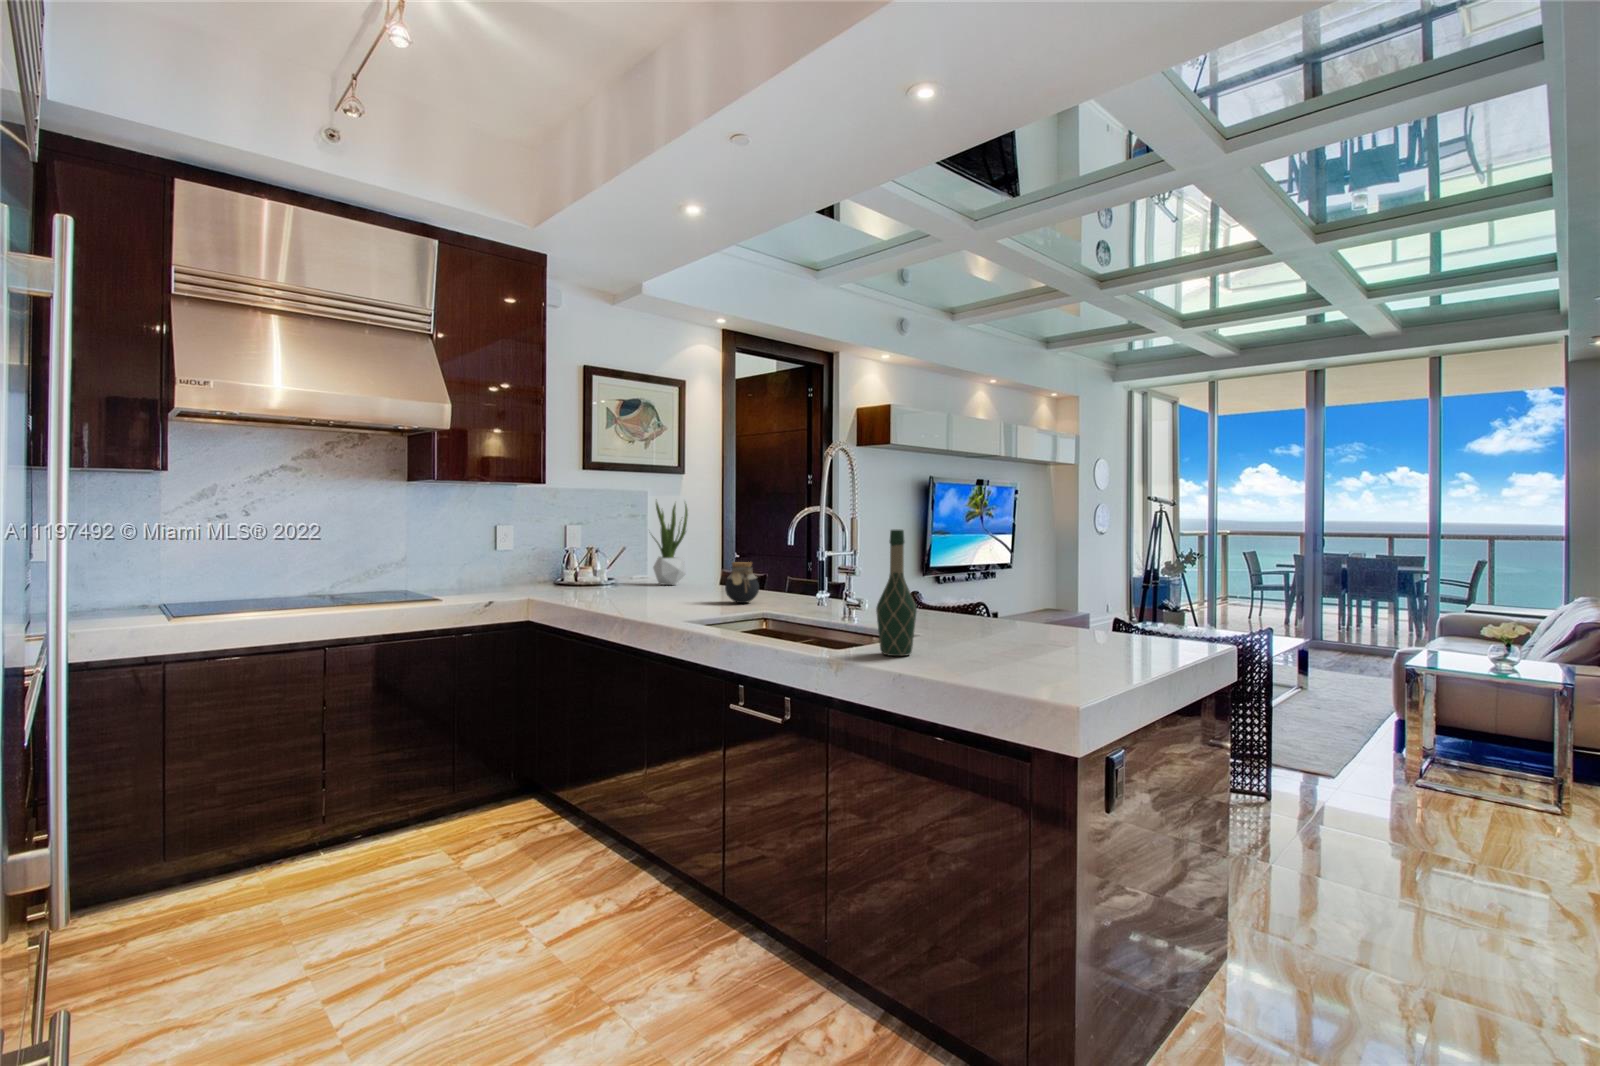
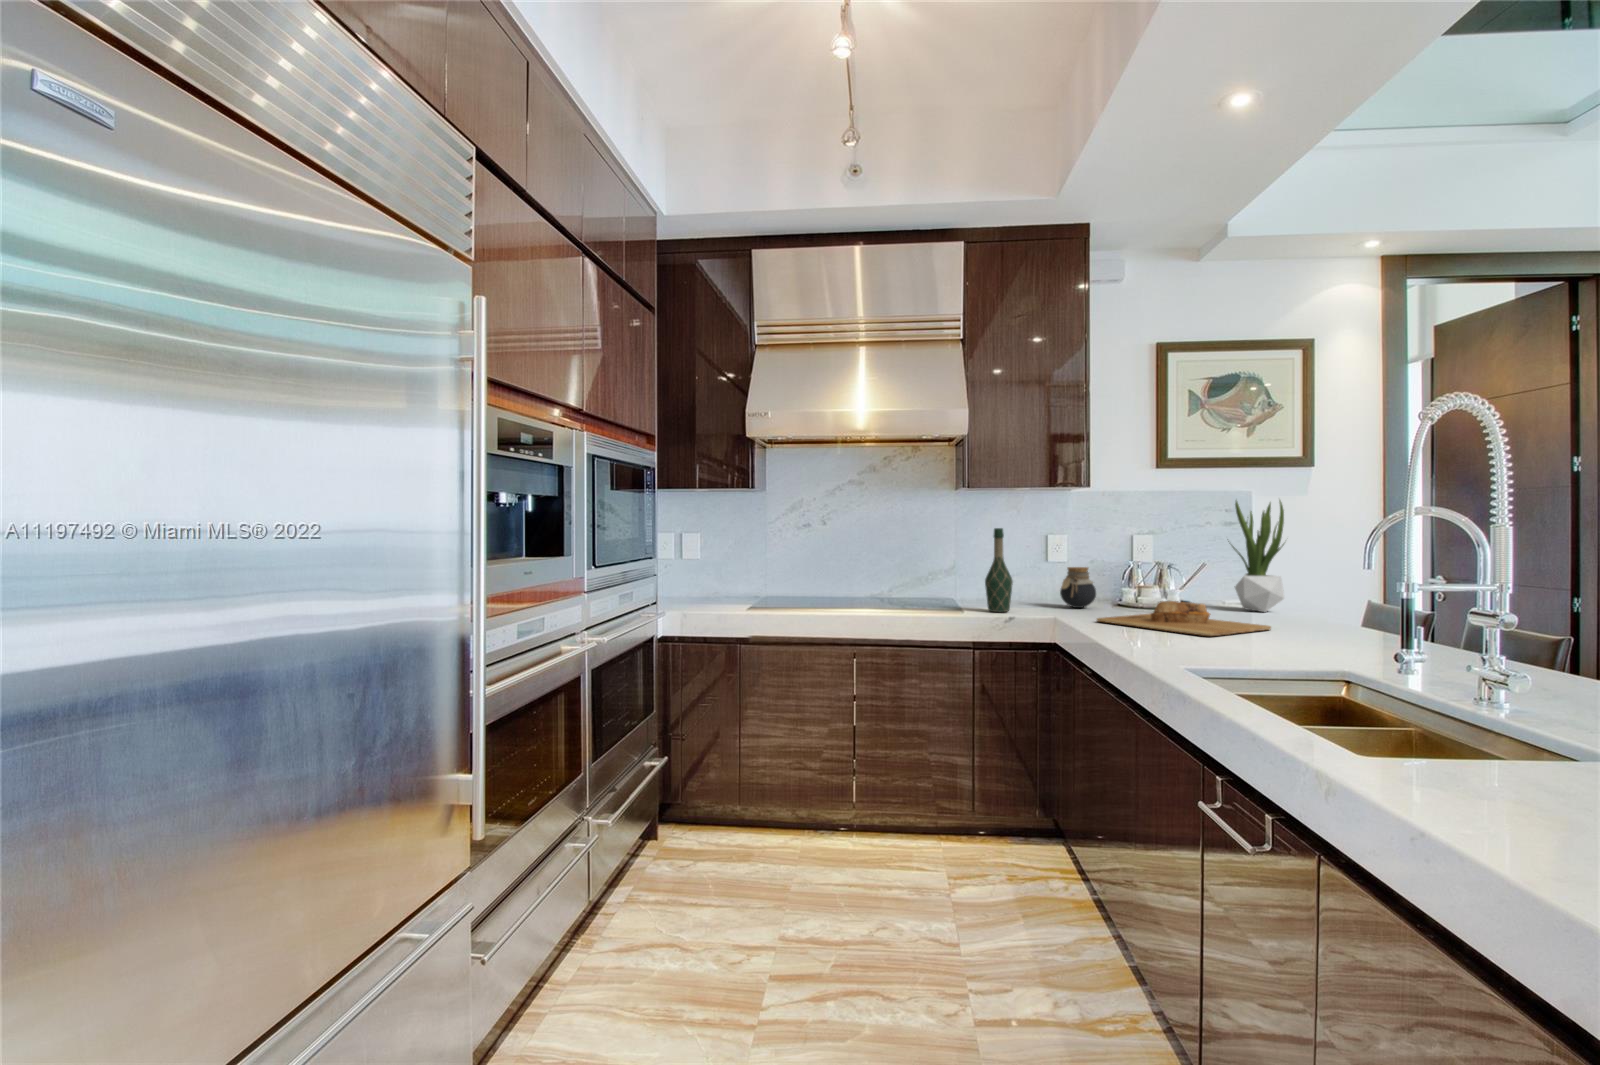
wine bottle: present [876,530,917,656] -> present [985,528,1013,612]
jar: present [725,562,759,603] -> present [1060,567,1096,608]
cutting board: none [577,579,699,603] -> present [1097,601,1271,636]

